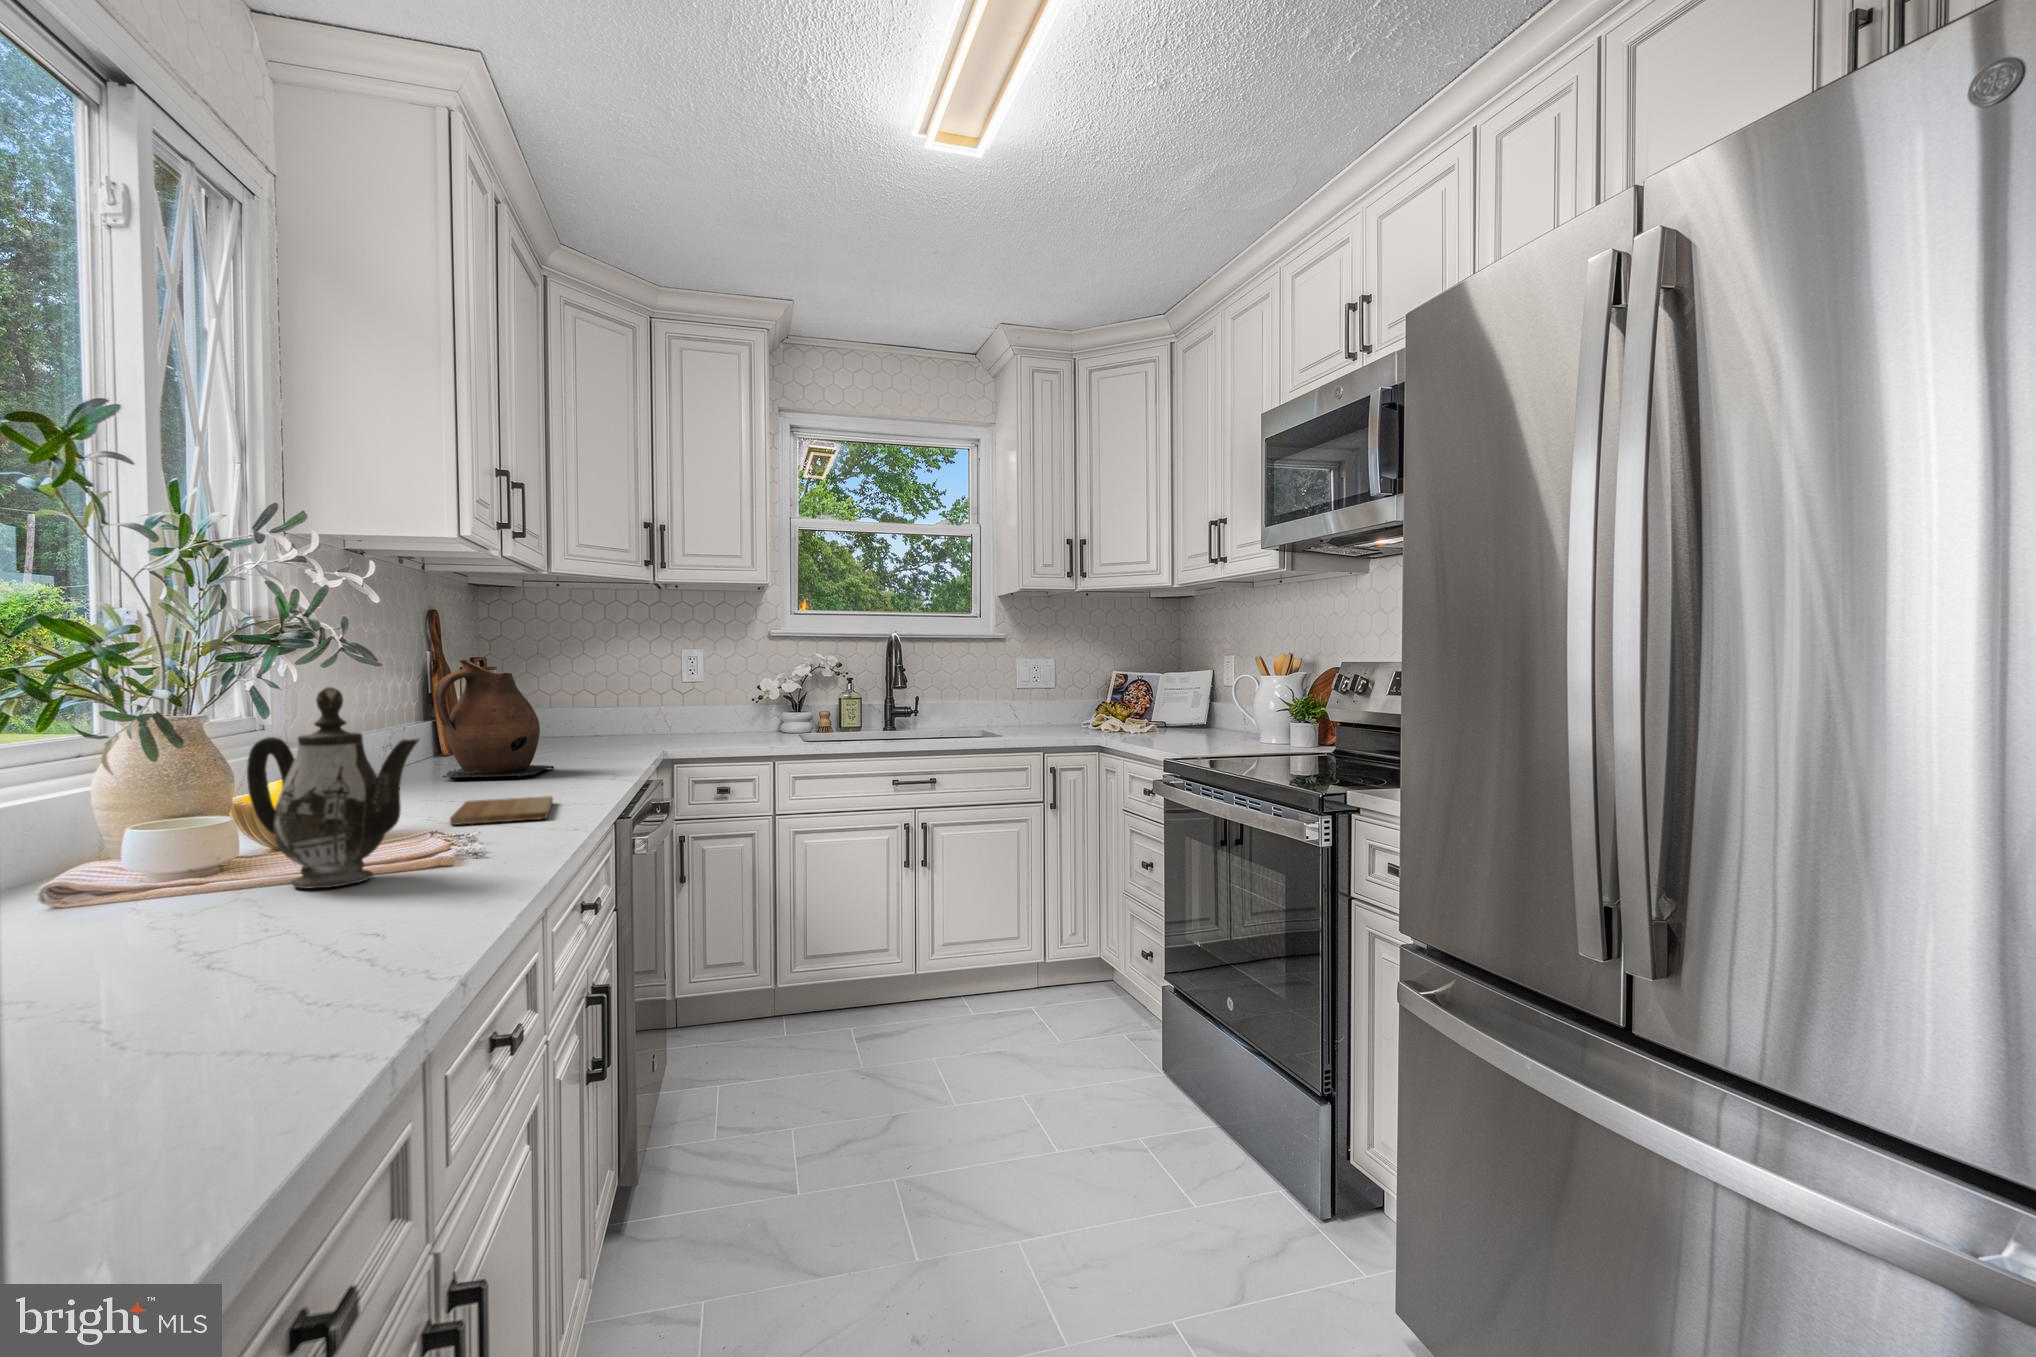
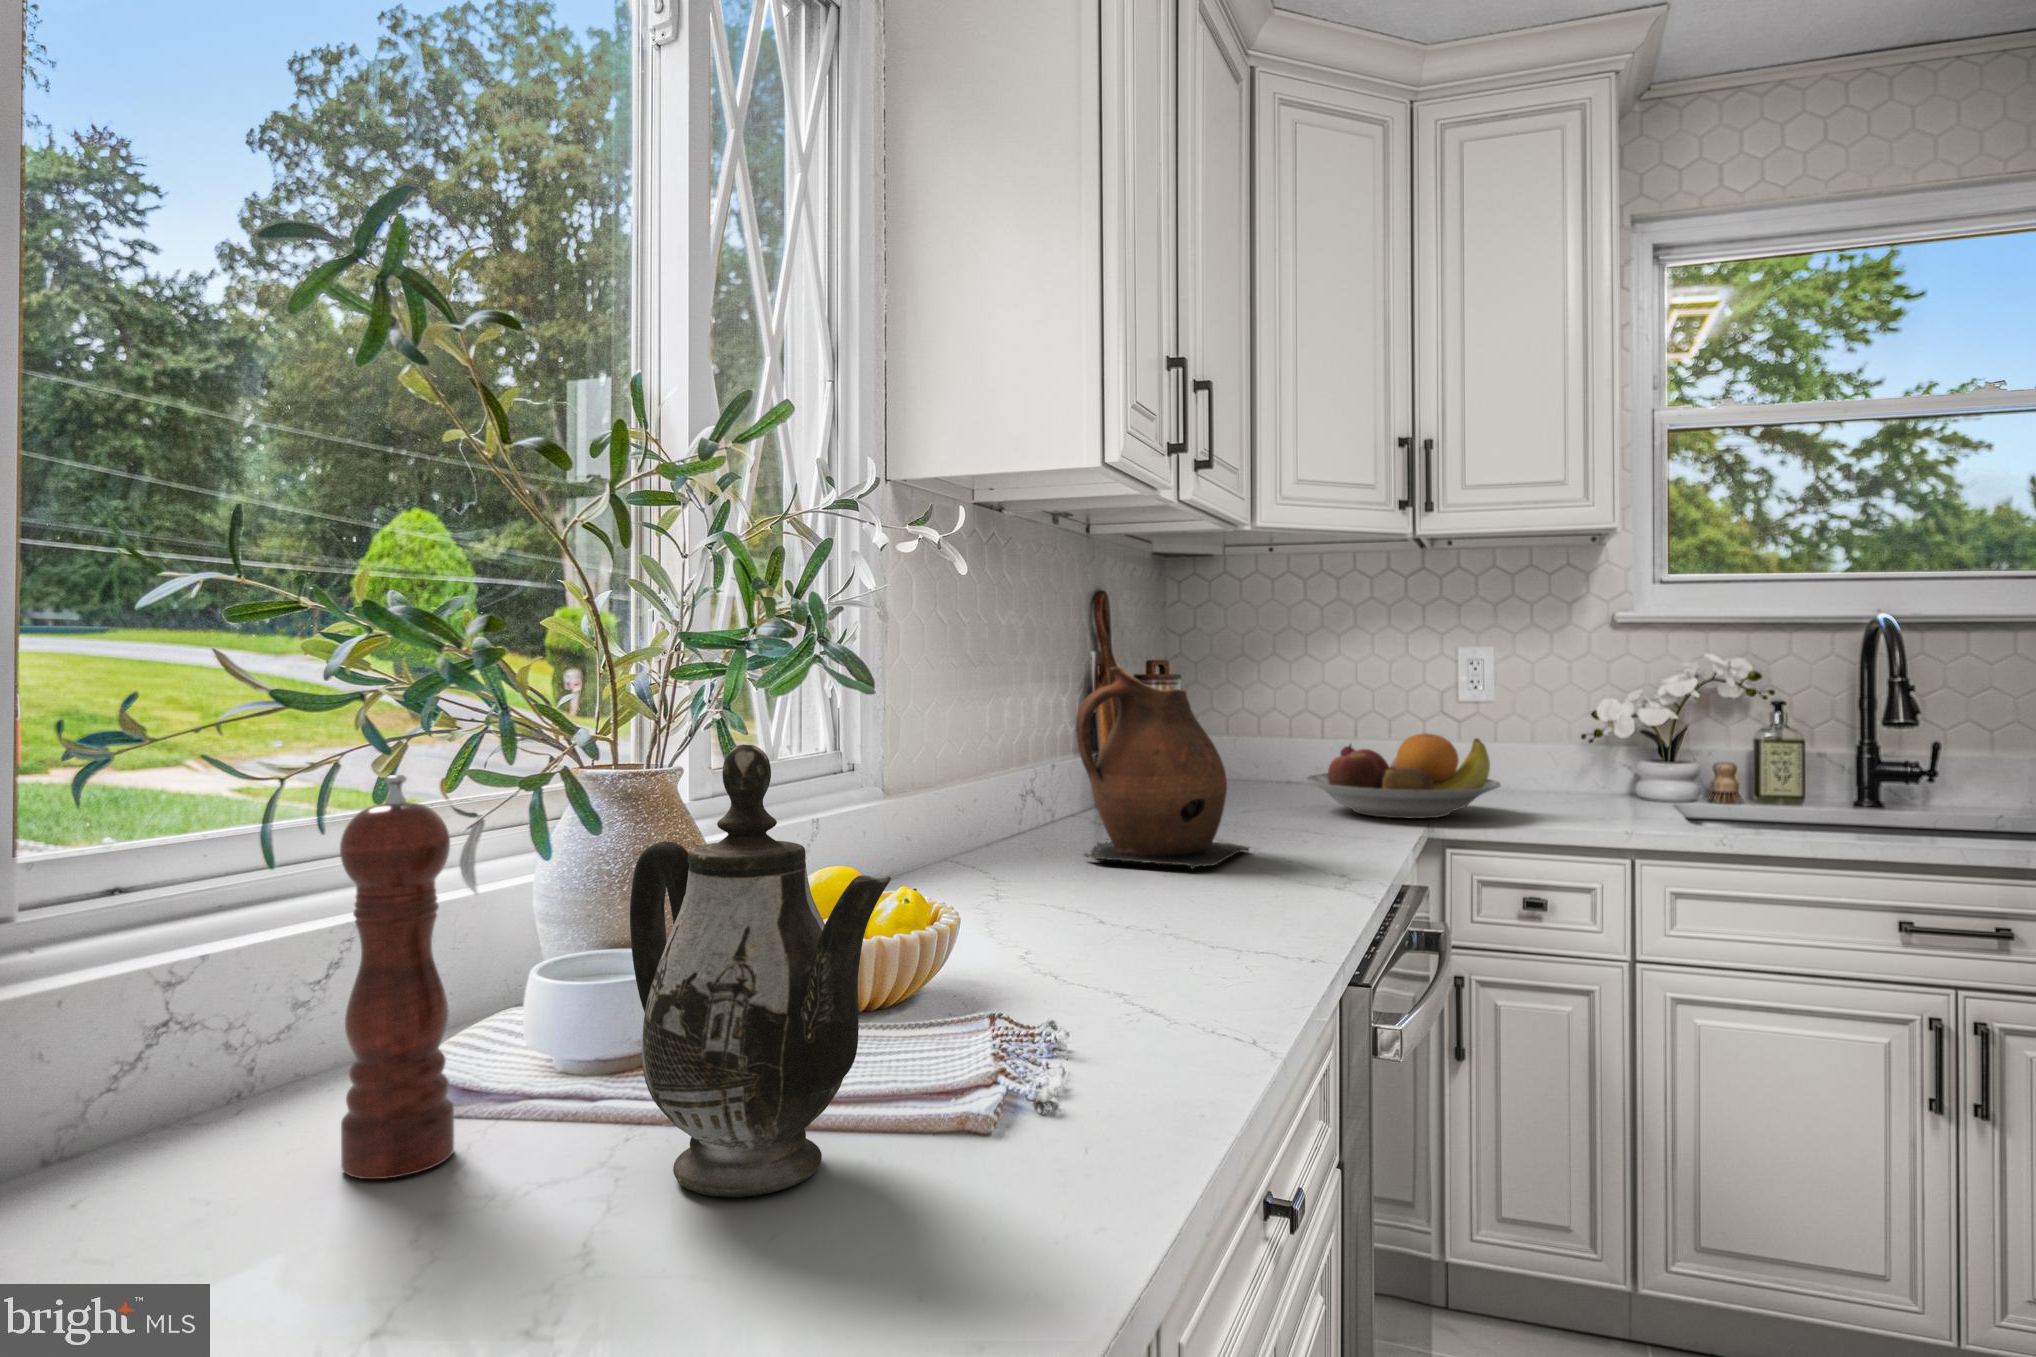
fruit bowl: none [586,699,705,749] -> present [1305,733,1501,818]
pepper mill: none [65,708,141,913] -> present [340,775,454,1179]
cutting board: present [450,796,553,825] -> none [1041,928,1230,1004]

